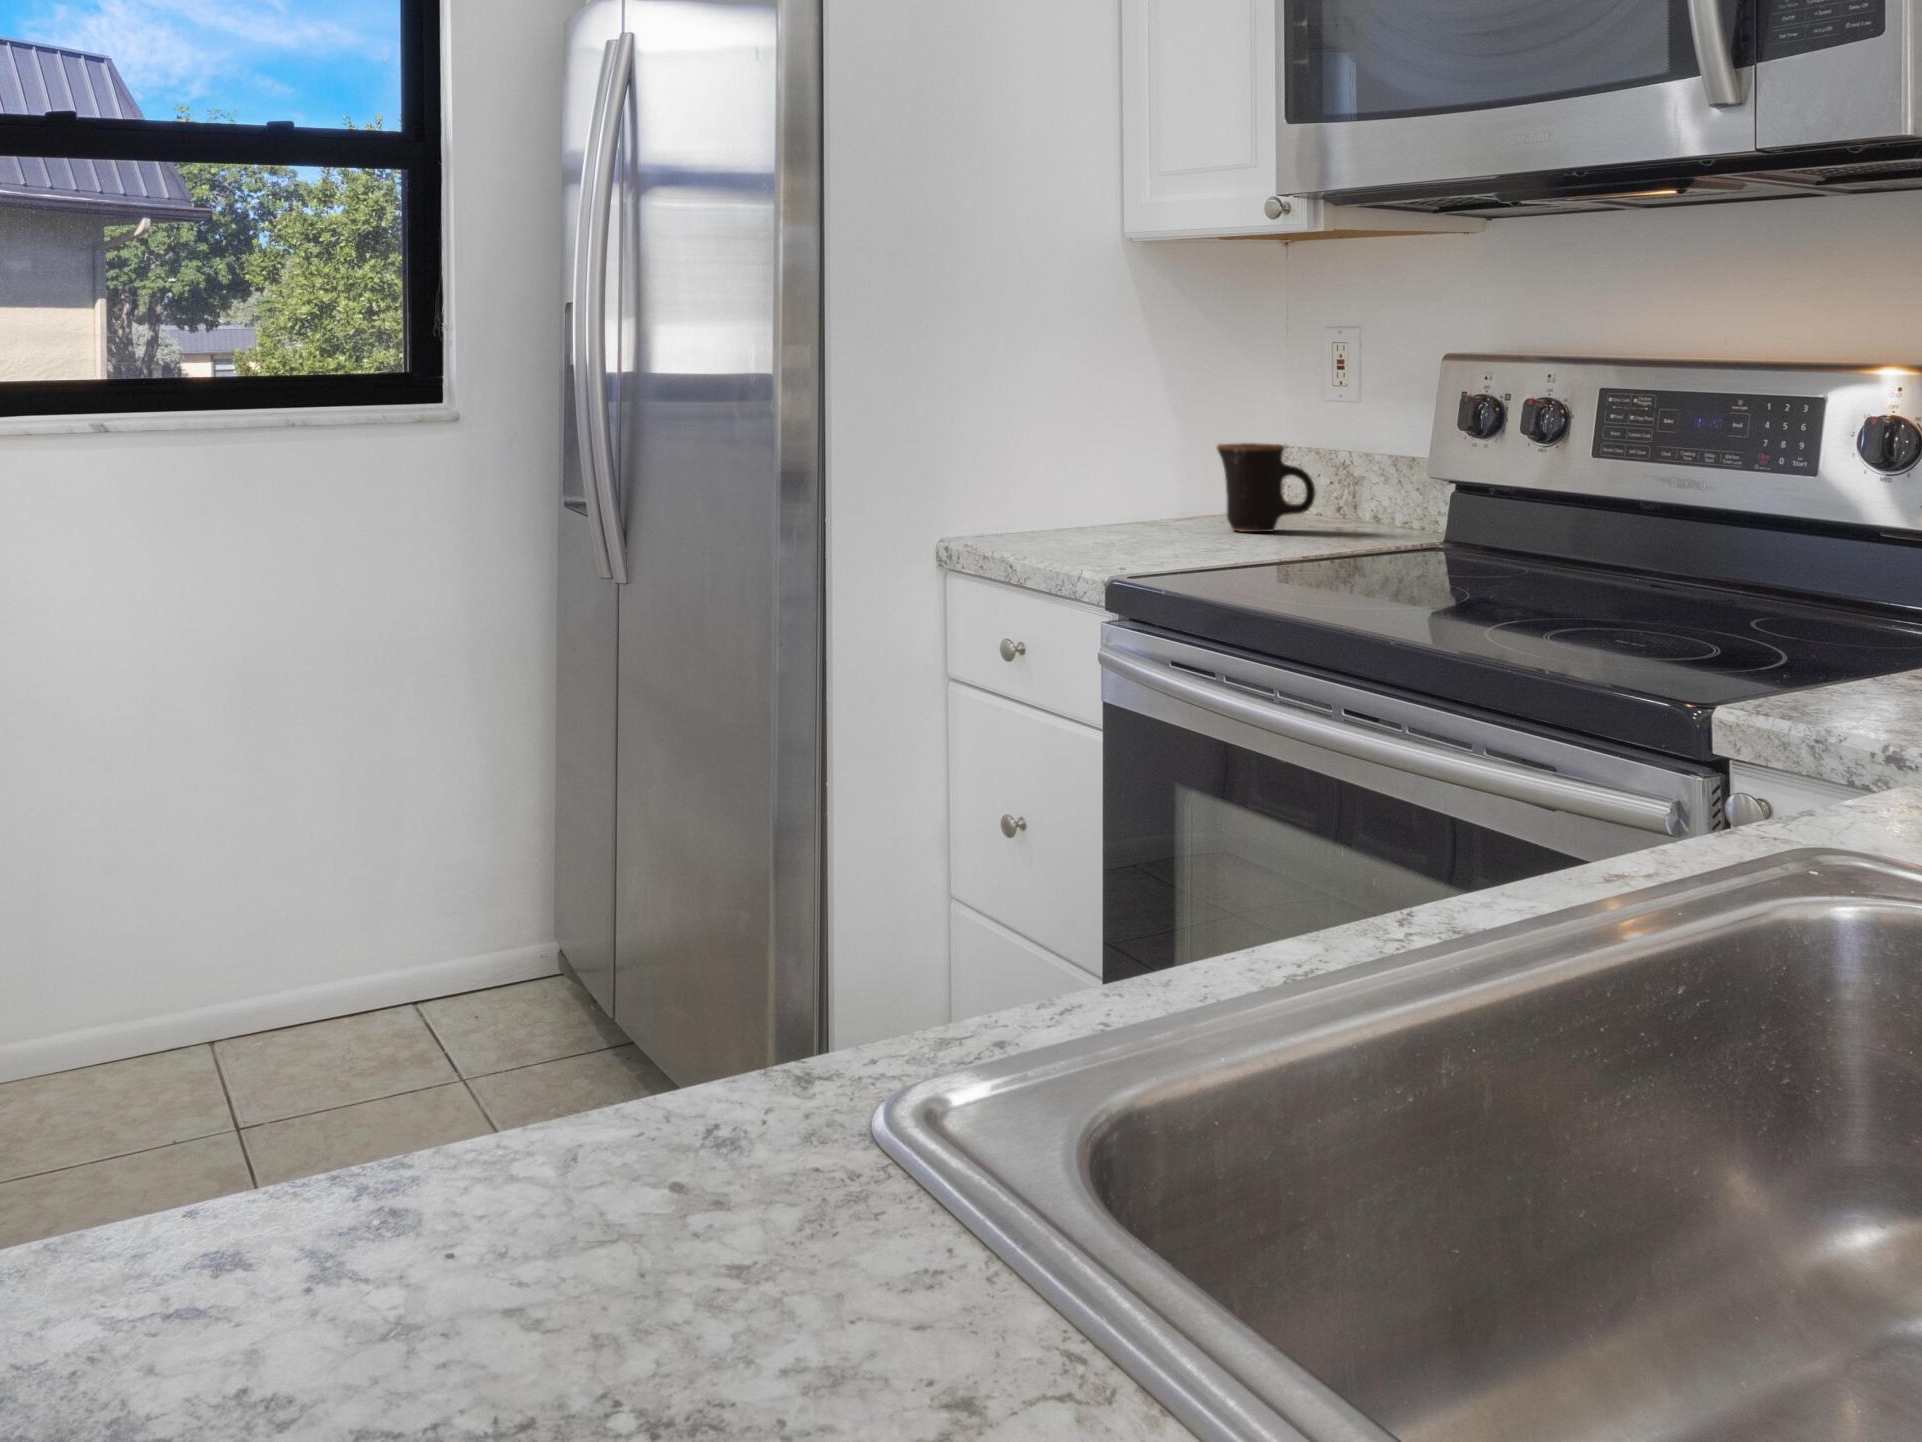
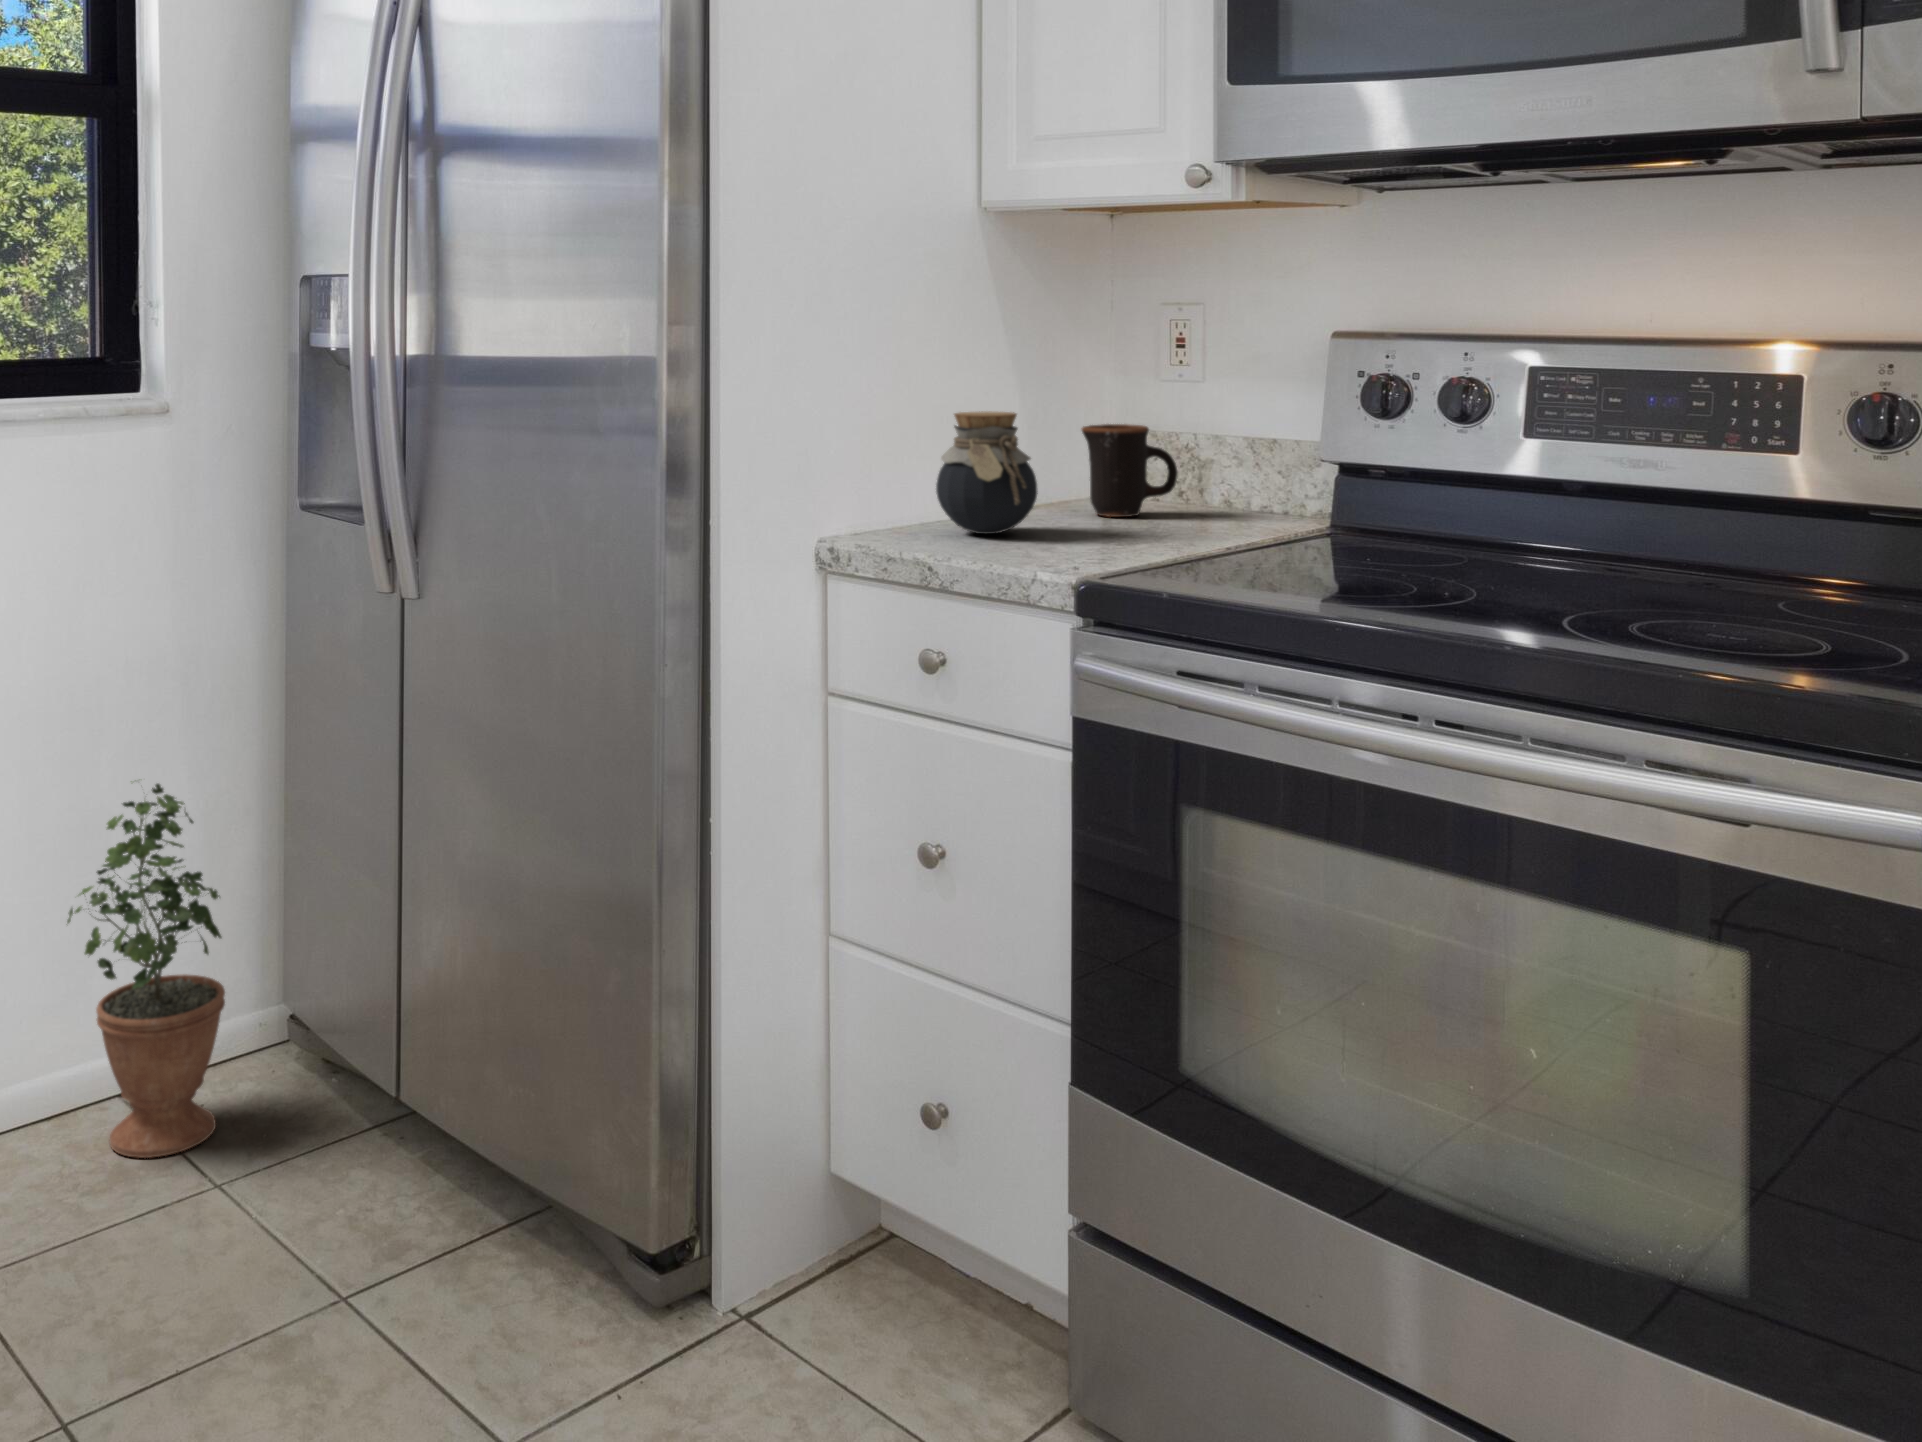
jar: none [1045,426,1140,539] -> present [936,411,1038,534]
potted plant: none [360,730,488,1045] -> present [67,781,225,1158]

